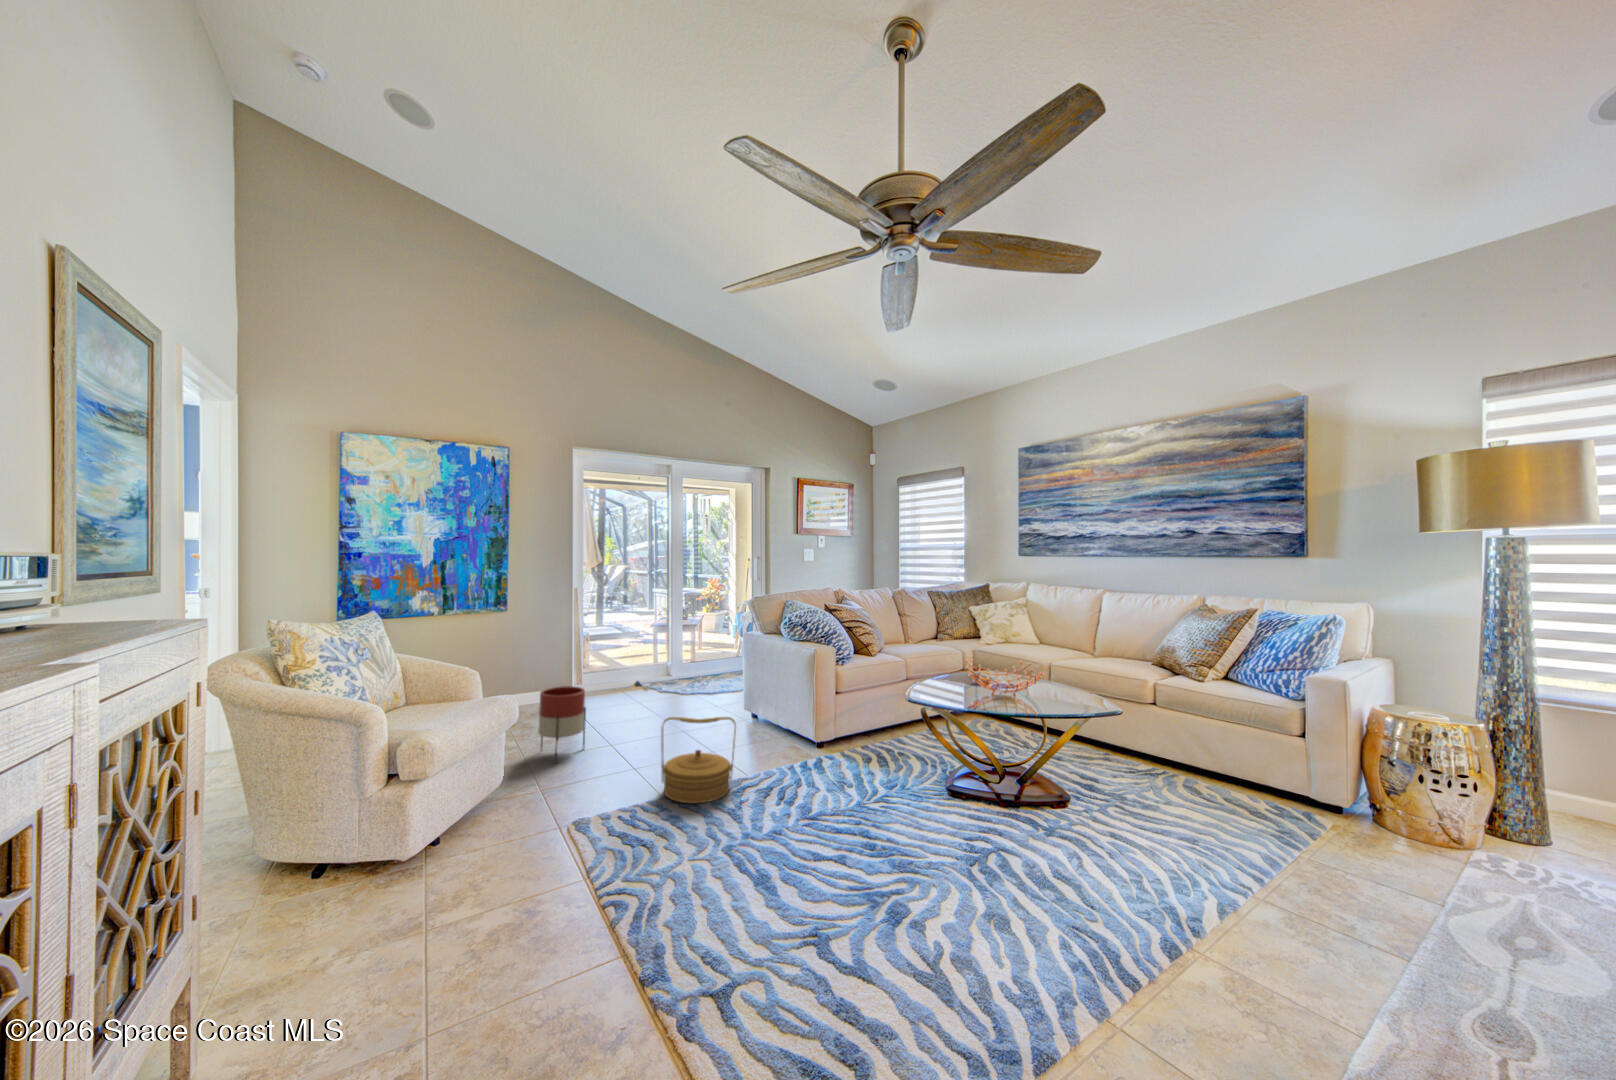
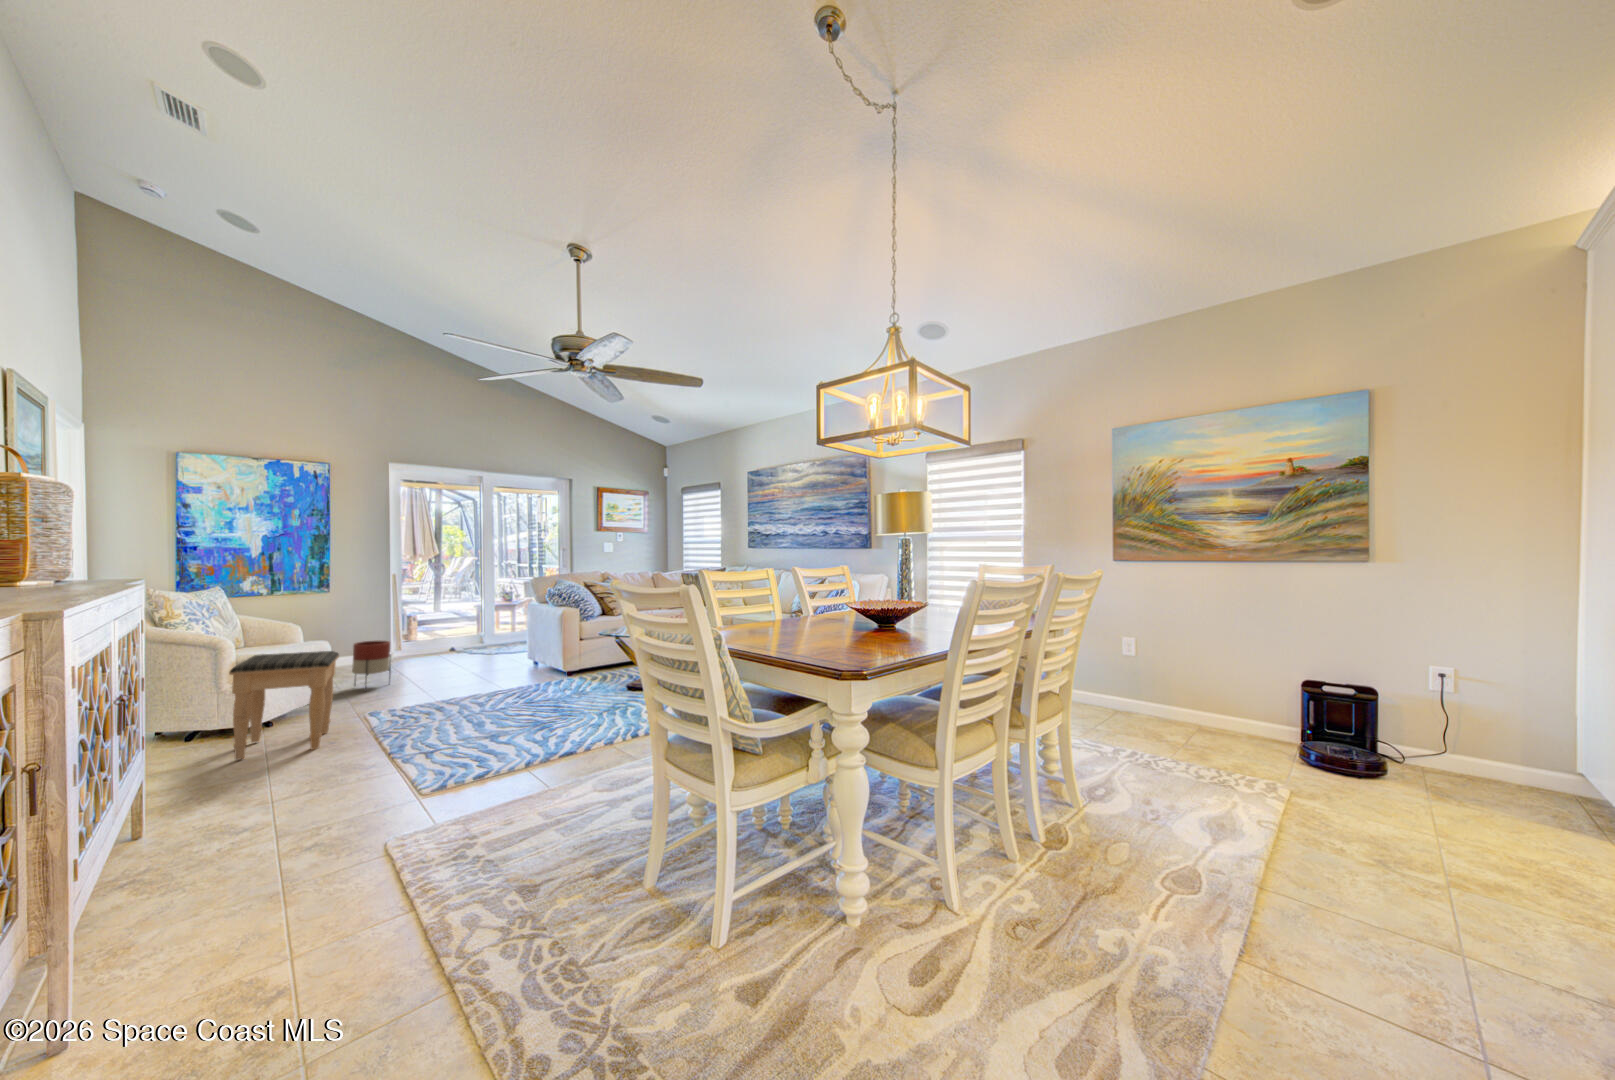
basket: present [661,717,736,803] -> none [440,650,495,702]
footstool: none [362,733,531,950] -> present [229,651,339,760]

